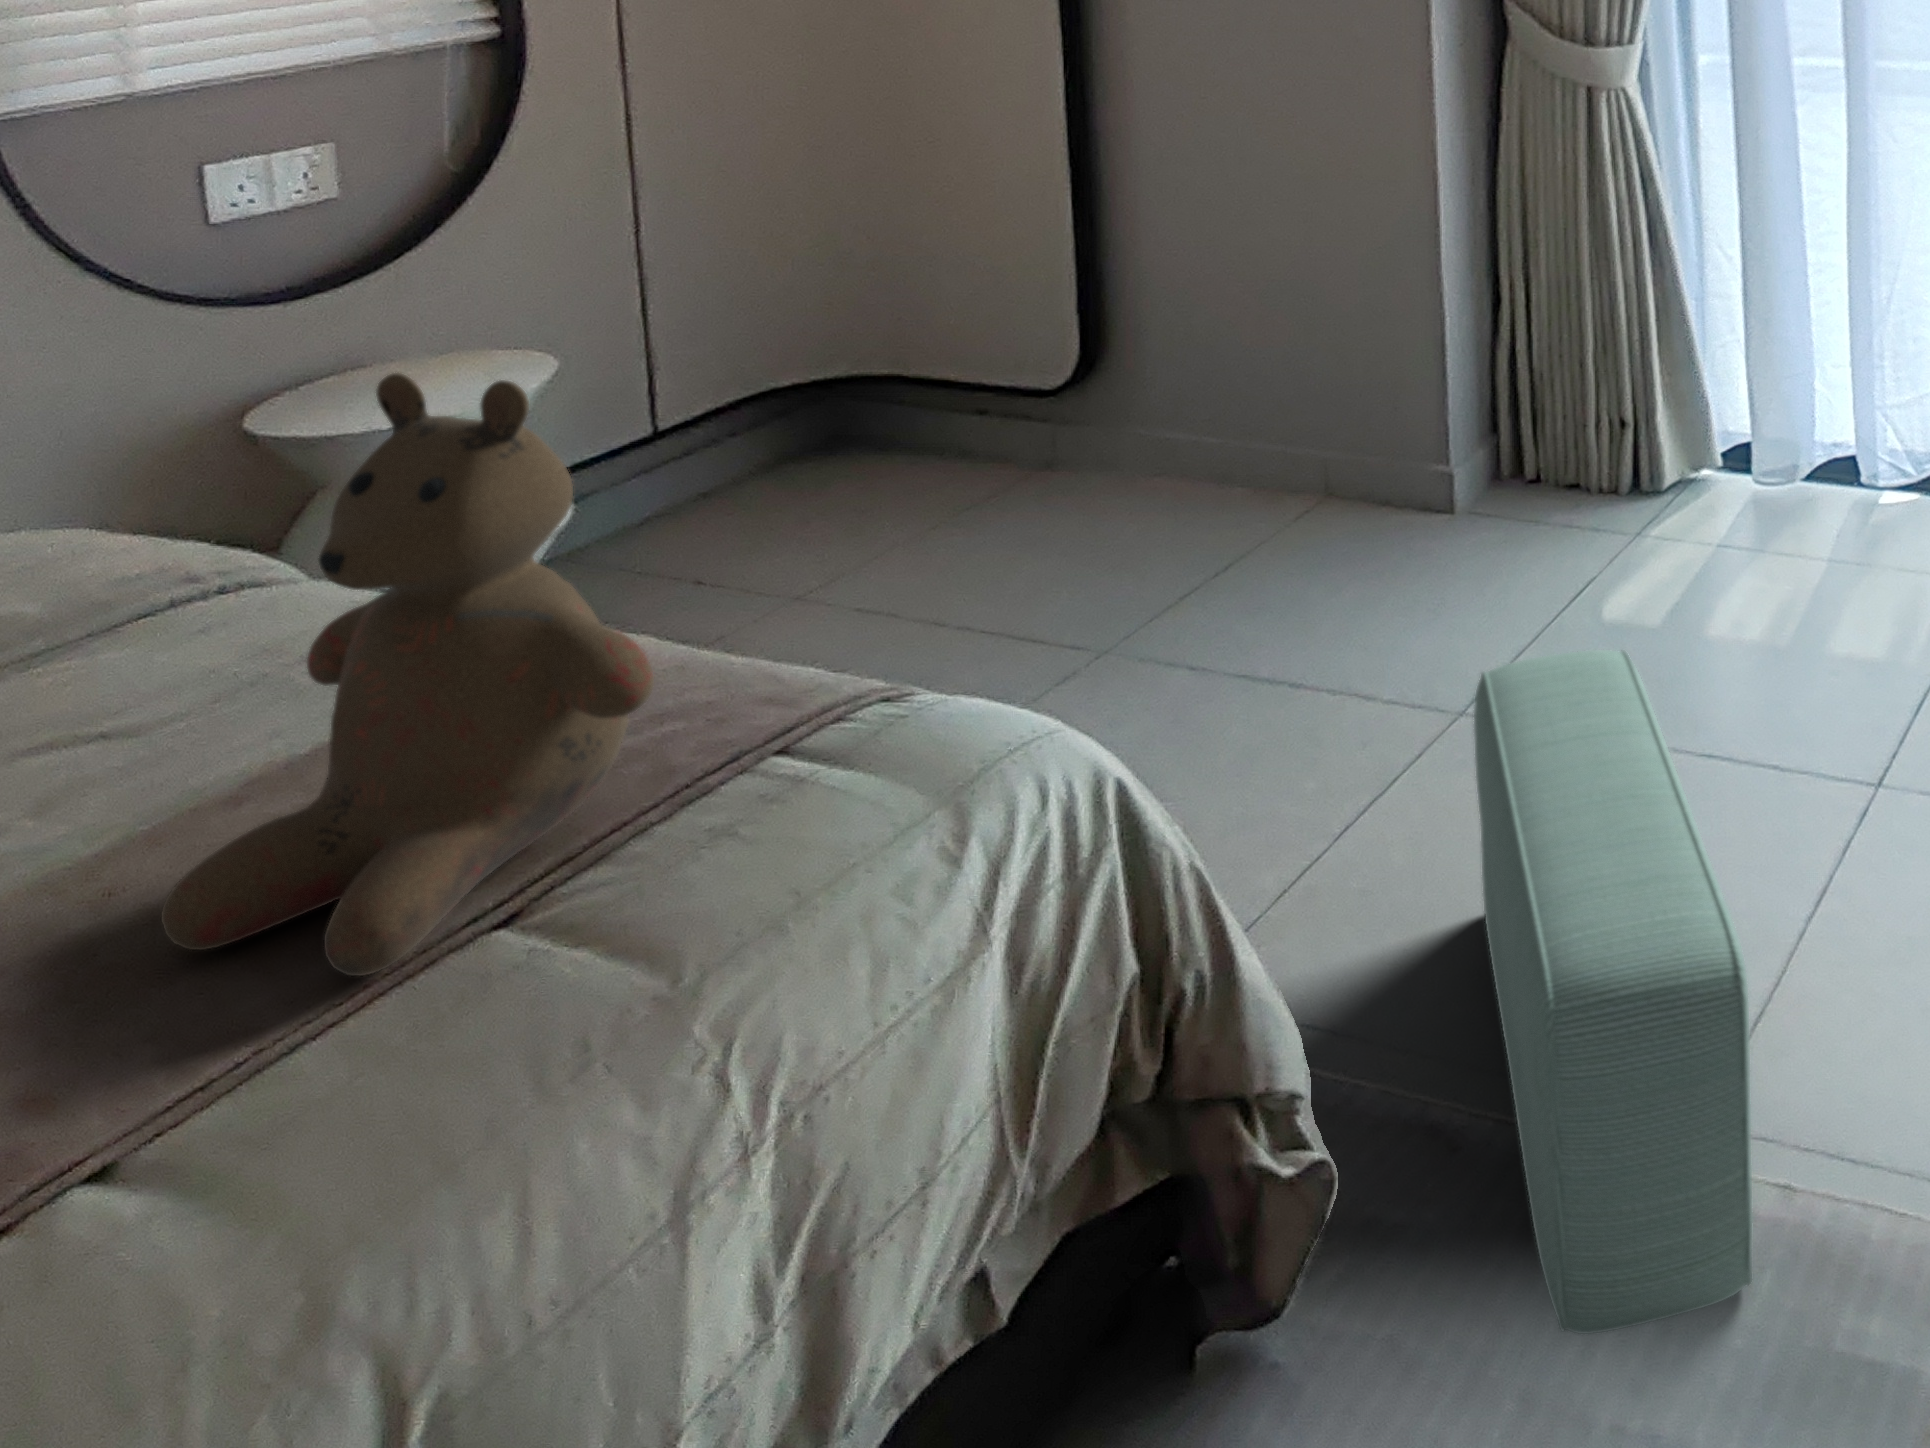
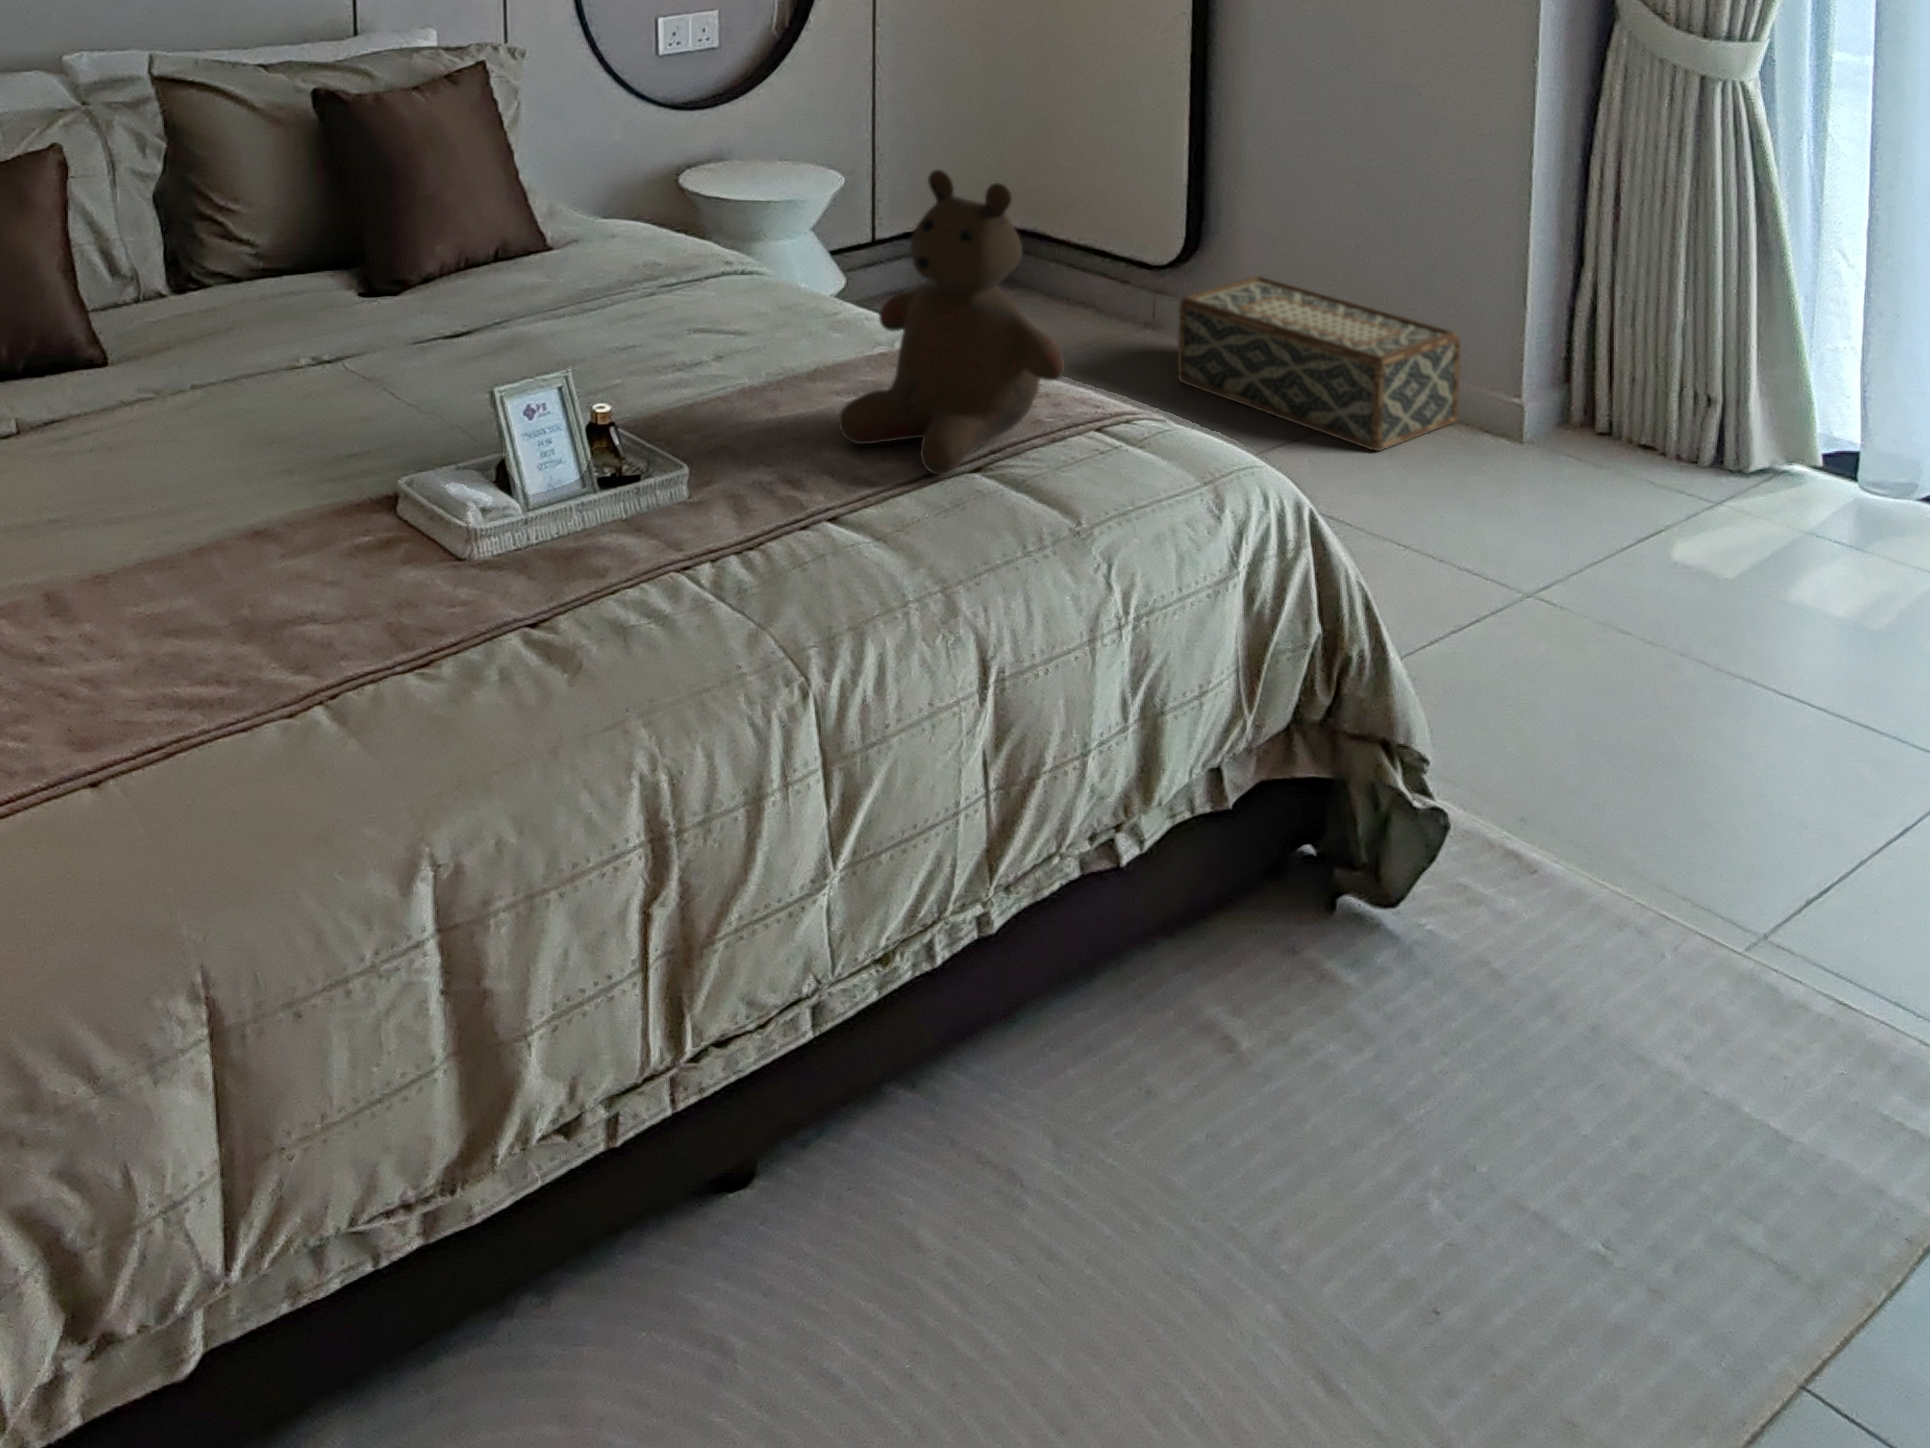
woven basket: none [1068,379,1389,565] -> present [1178,276,1460,451]
pouf: present [1474,650,1753,1334] -> none [1555,546,1804,1036]

